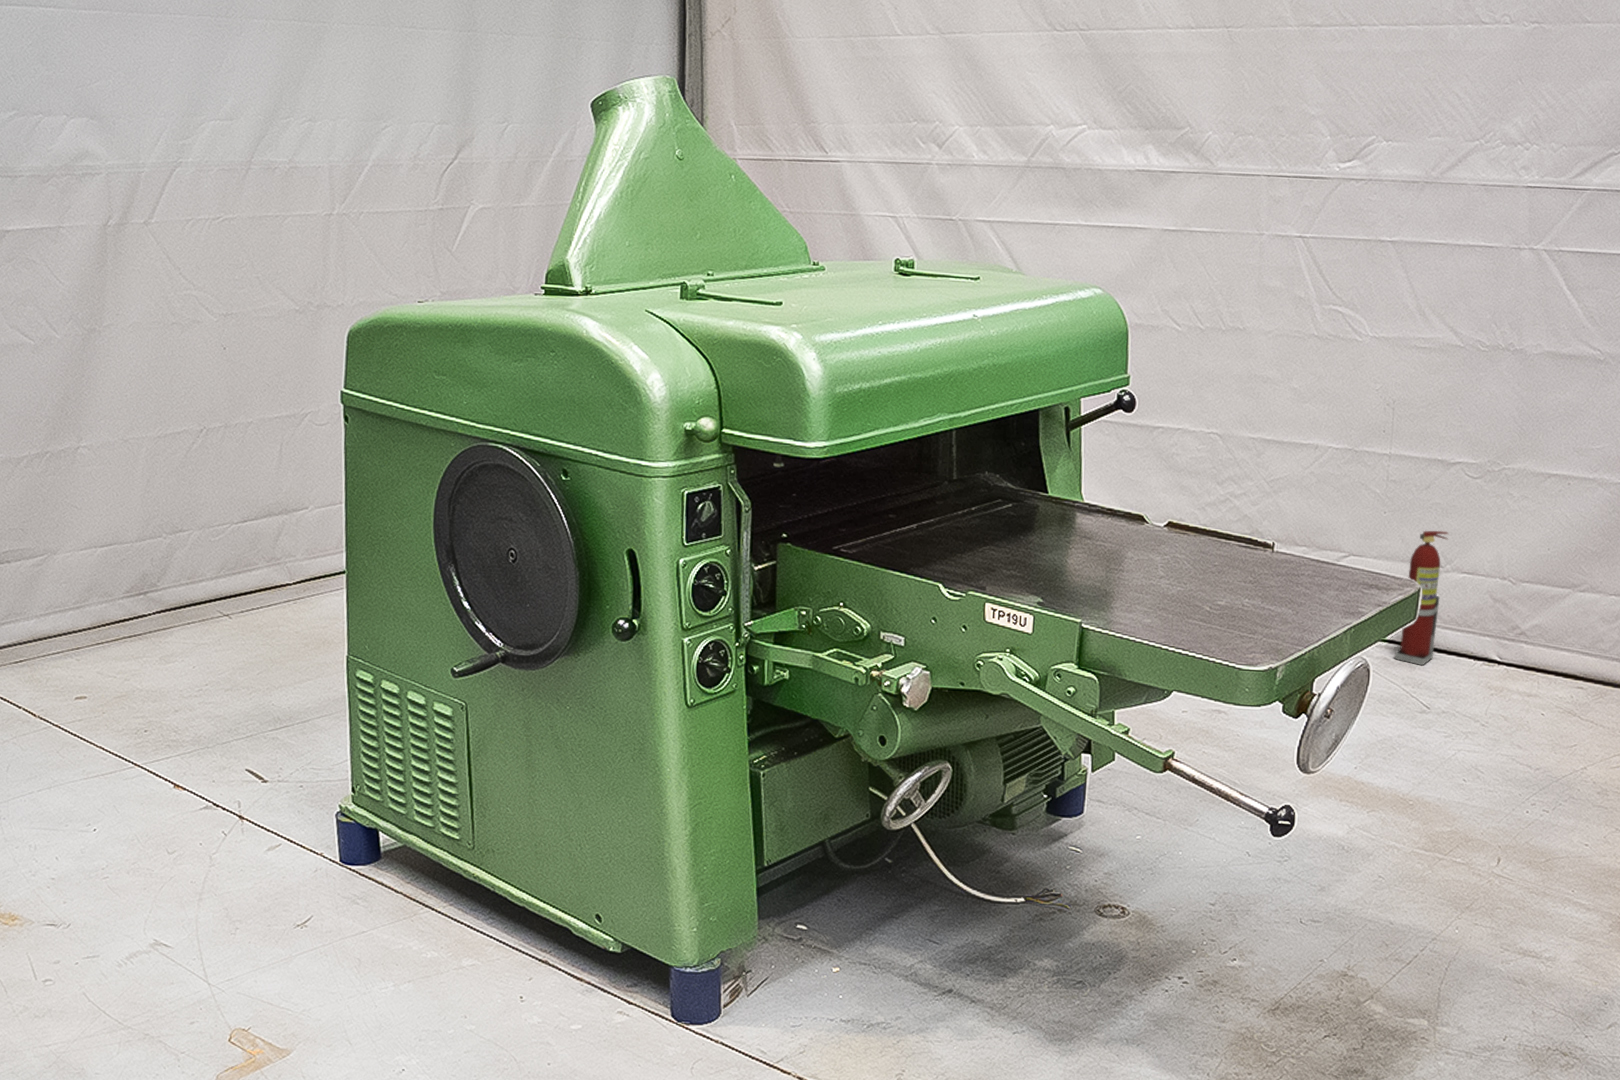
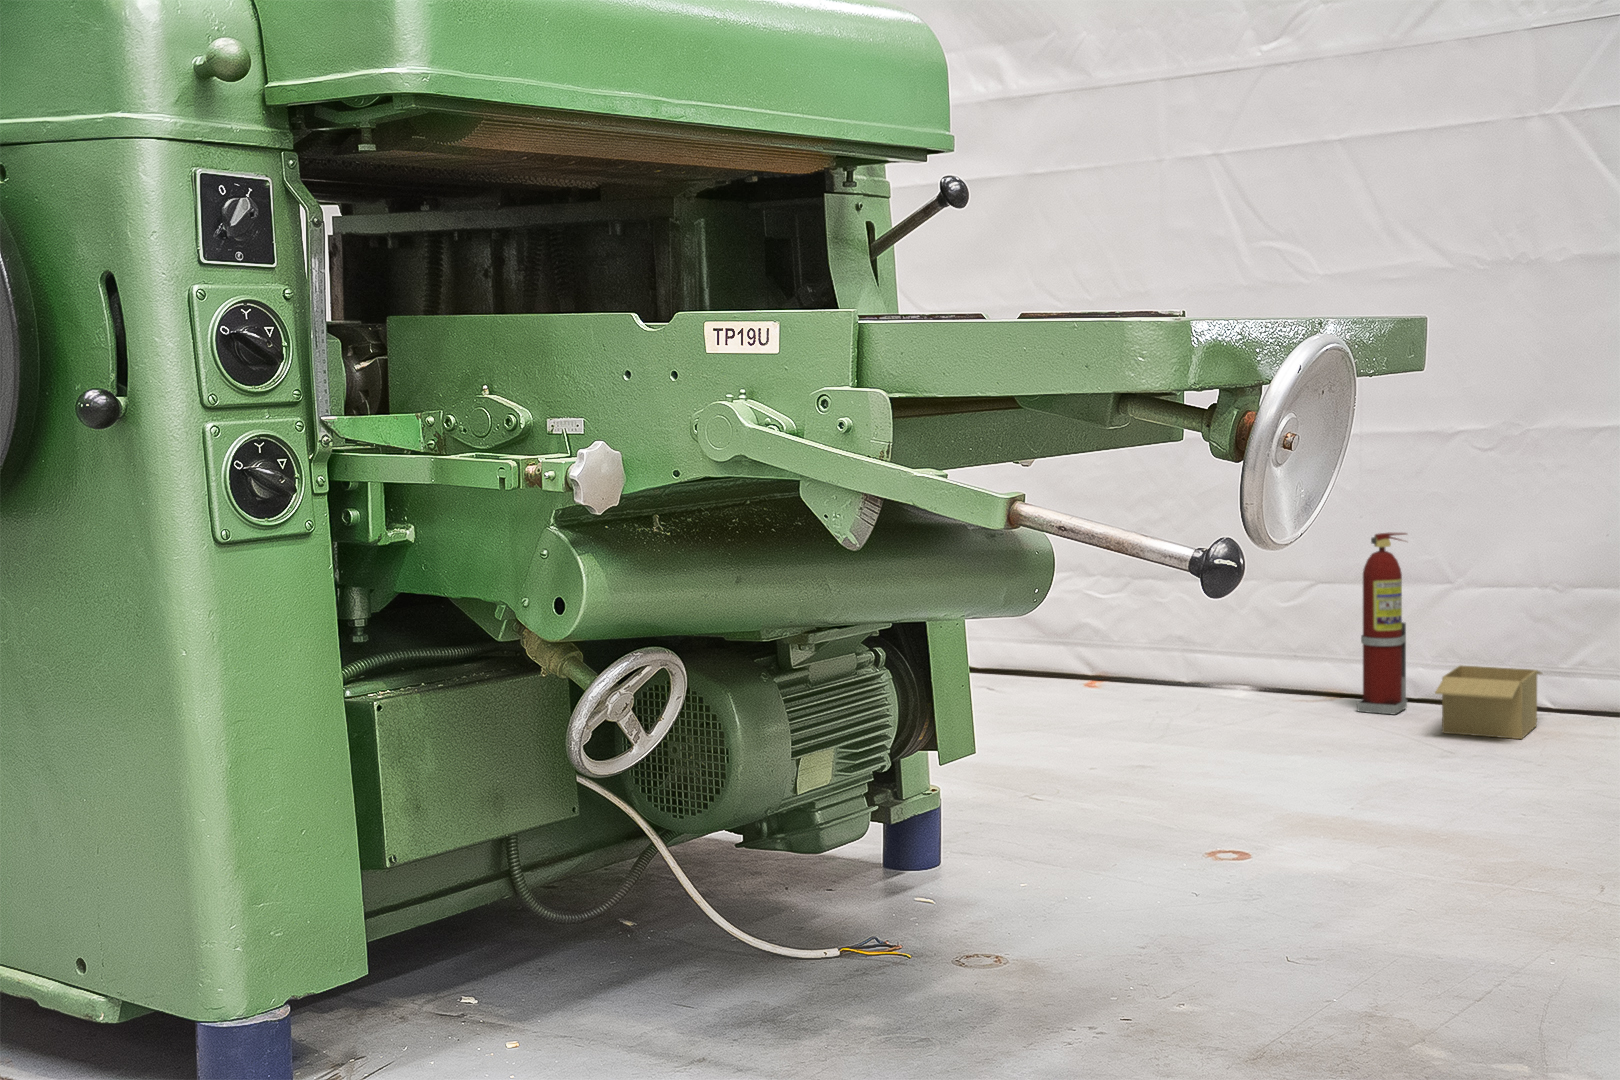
cardboard box: none [1451,636,1537,704] -> present [1435,665,1542,739]

